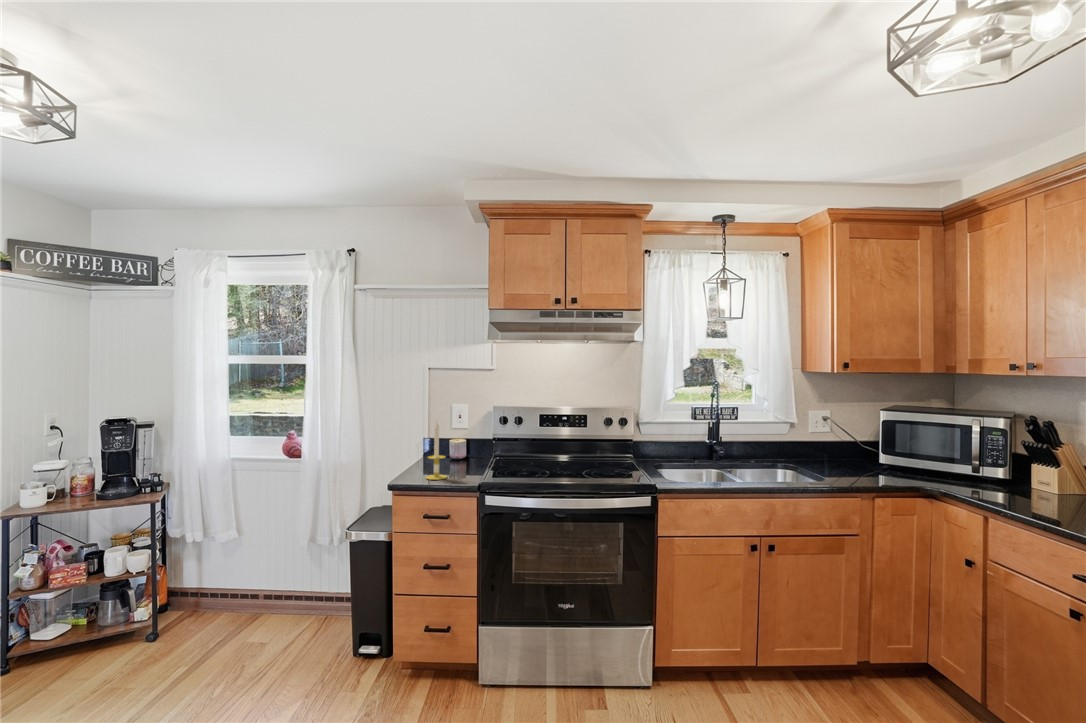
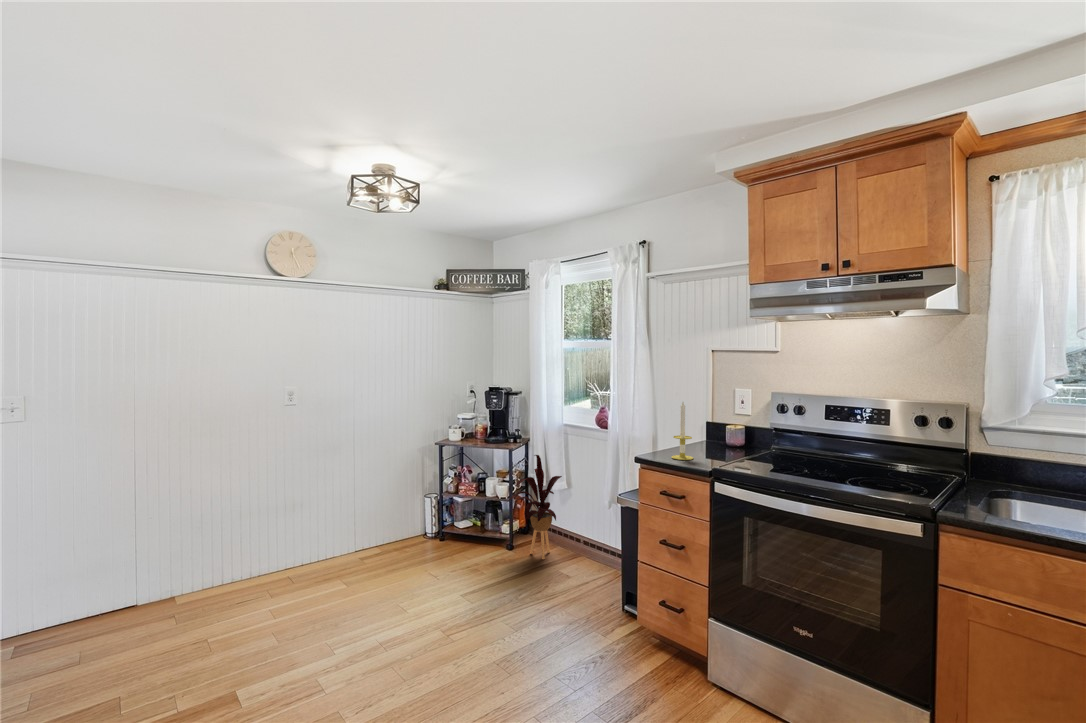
house plant: none [154,503,233,637] -> present [508,455,562,559]

